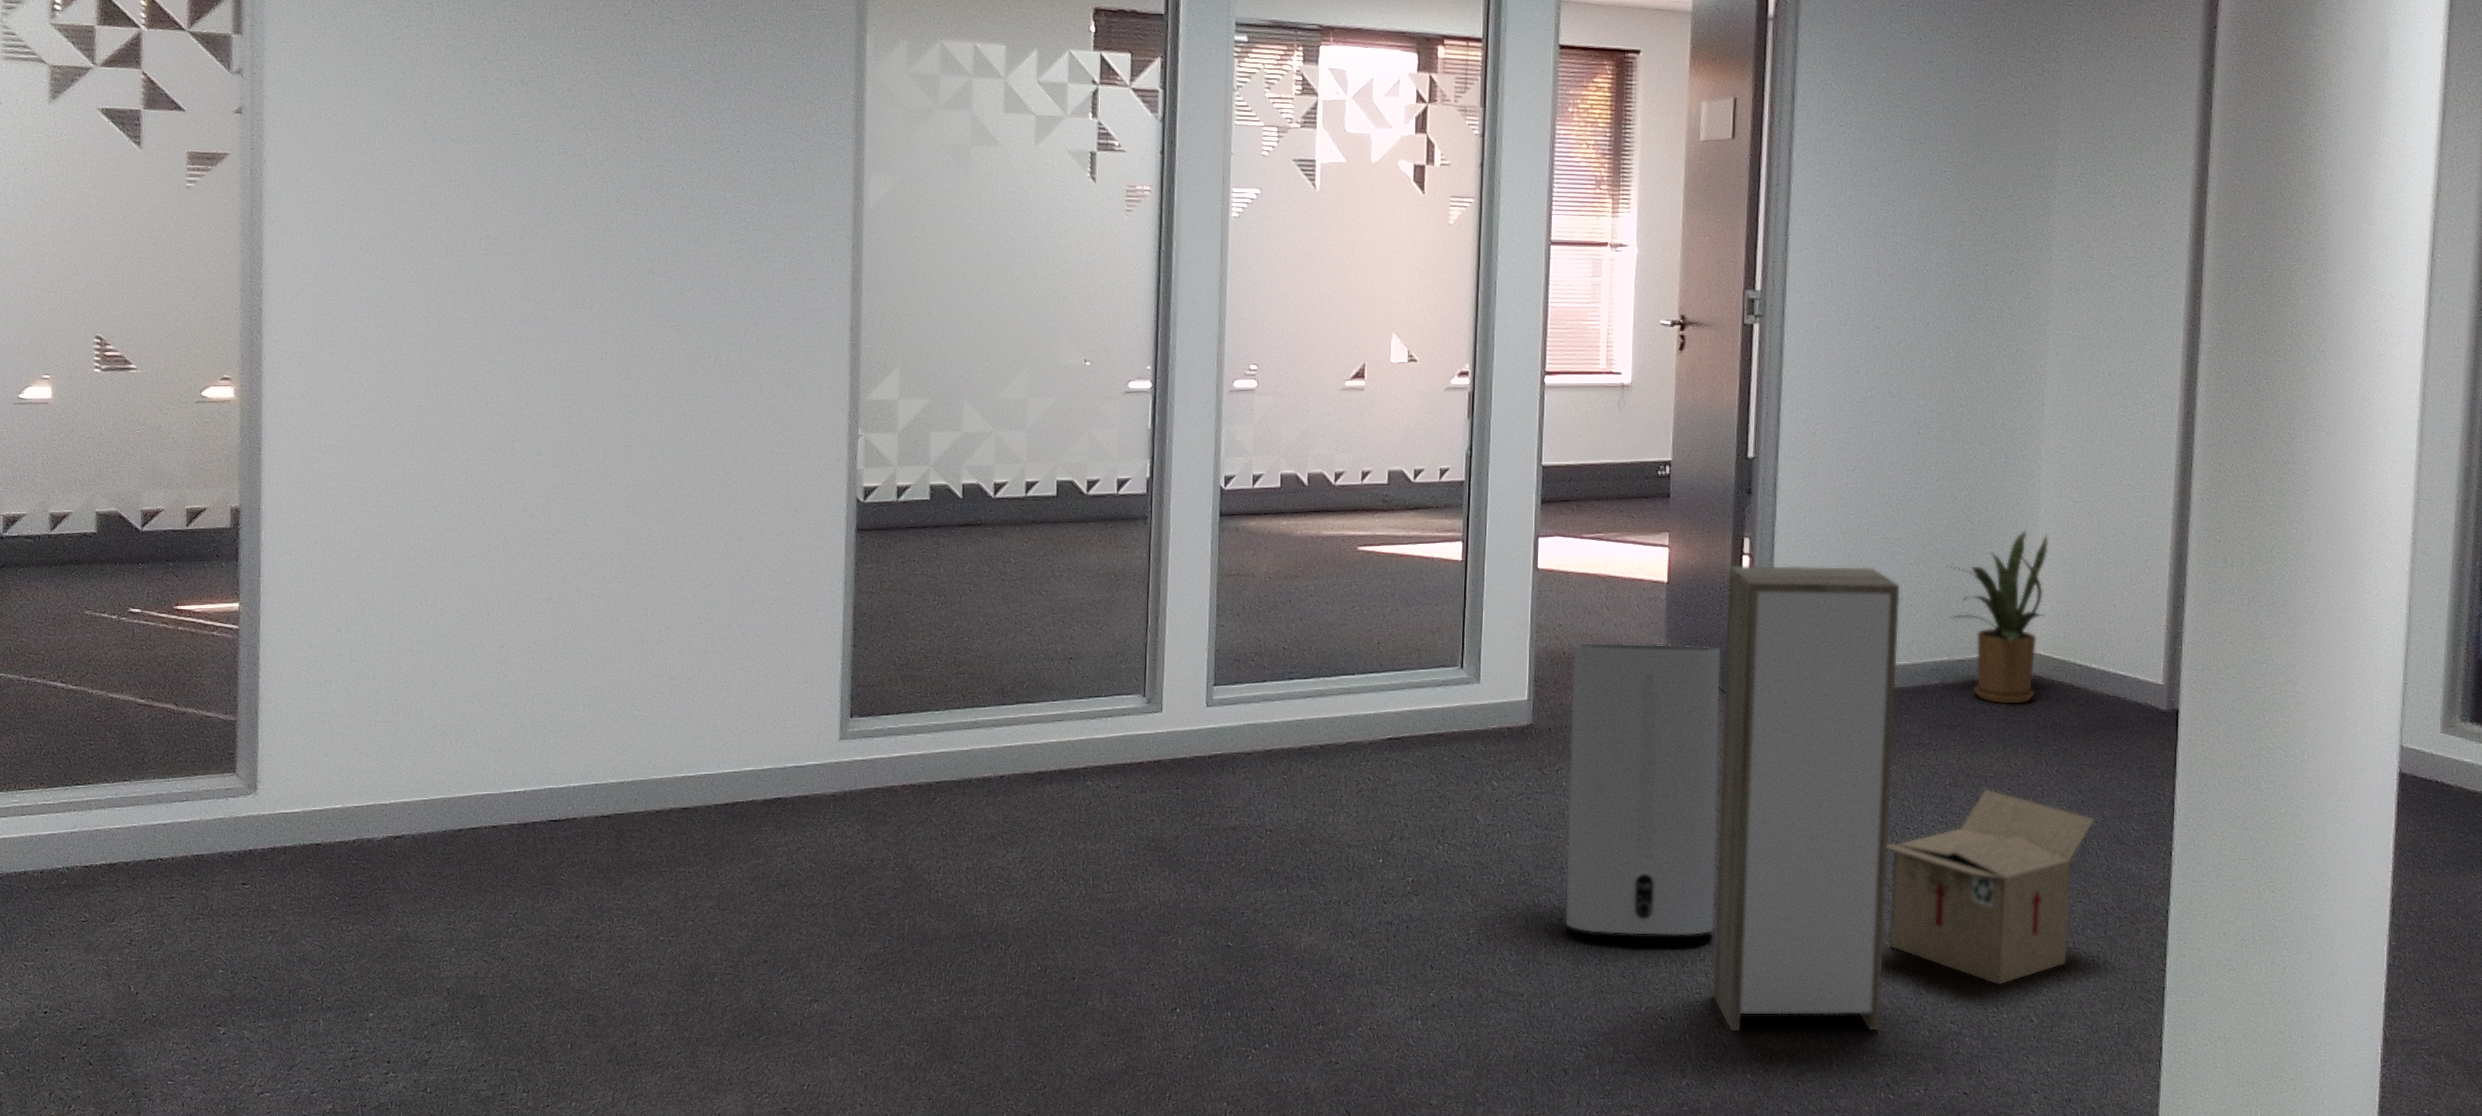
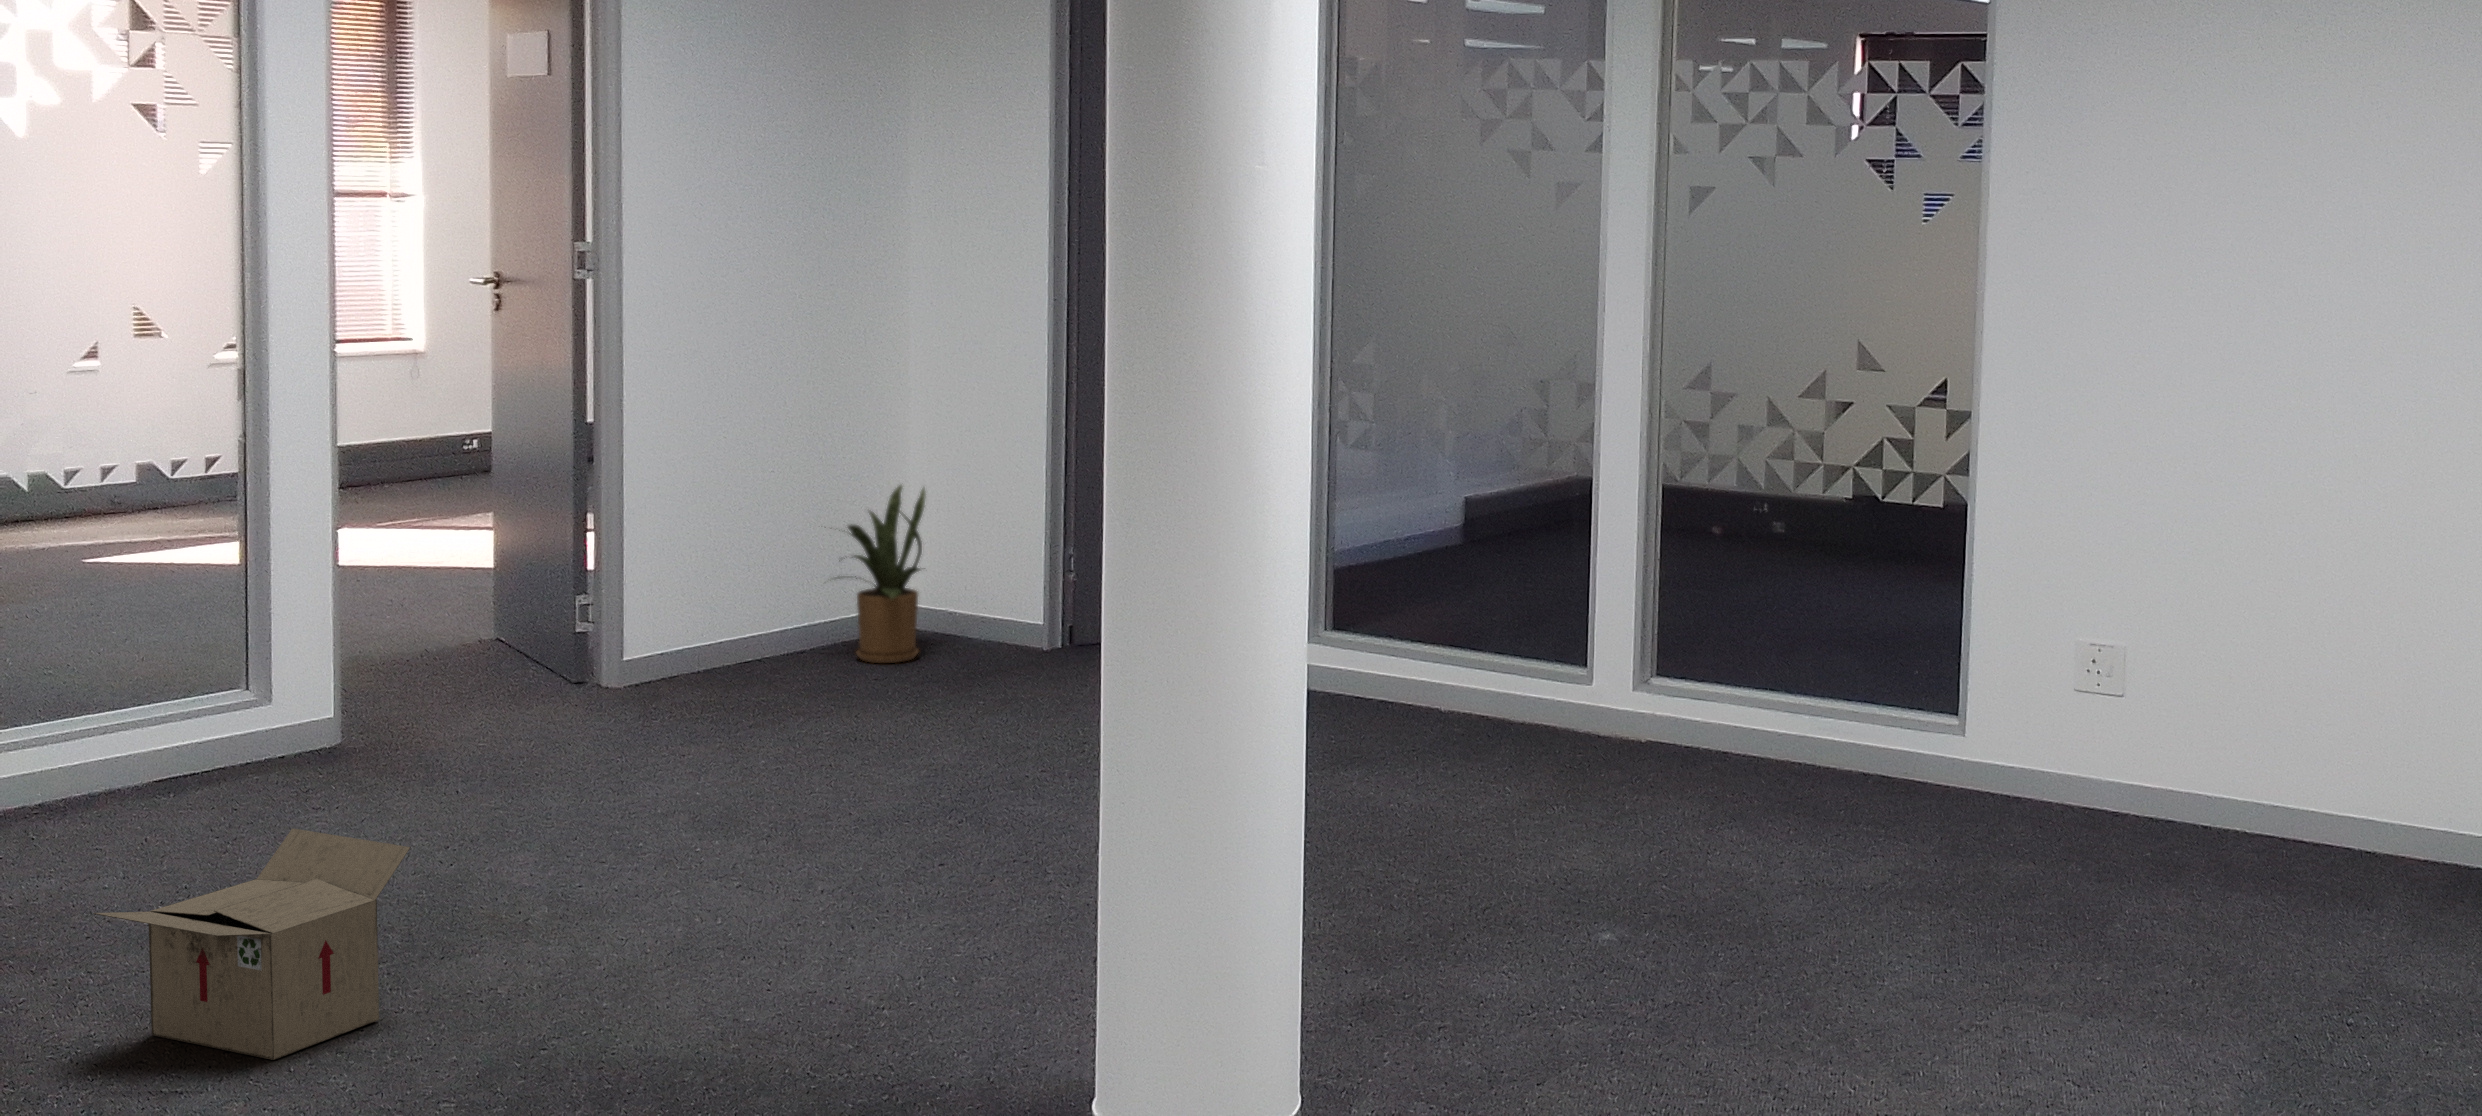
storage cabinet: present [1713,566,1899,1031] -> none [586,527,775,1021]
air purifier: present [1566,644,1720,934] -> none [404,628,585,948]
cardboard box: present [1887,790,2093,984] -> present [93,828,410,1060]

